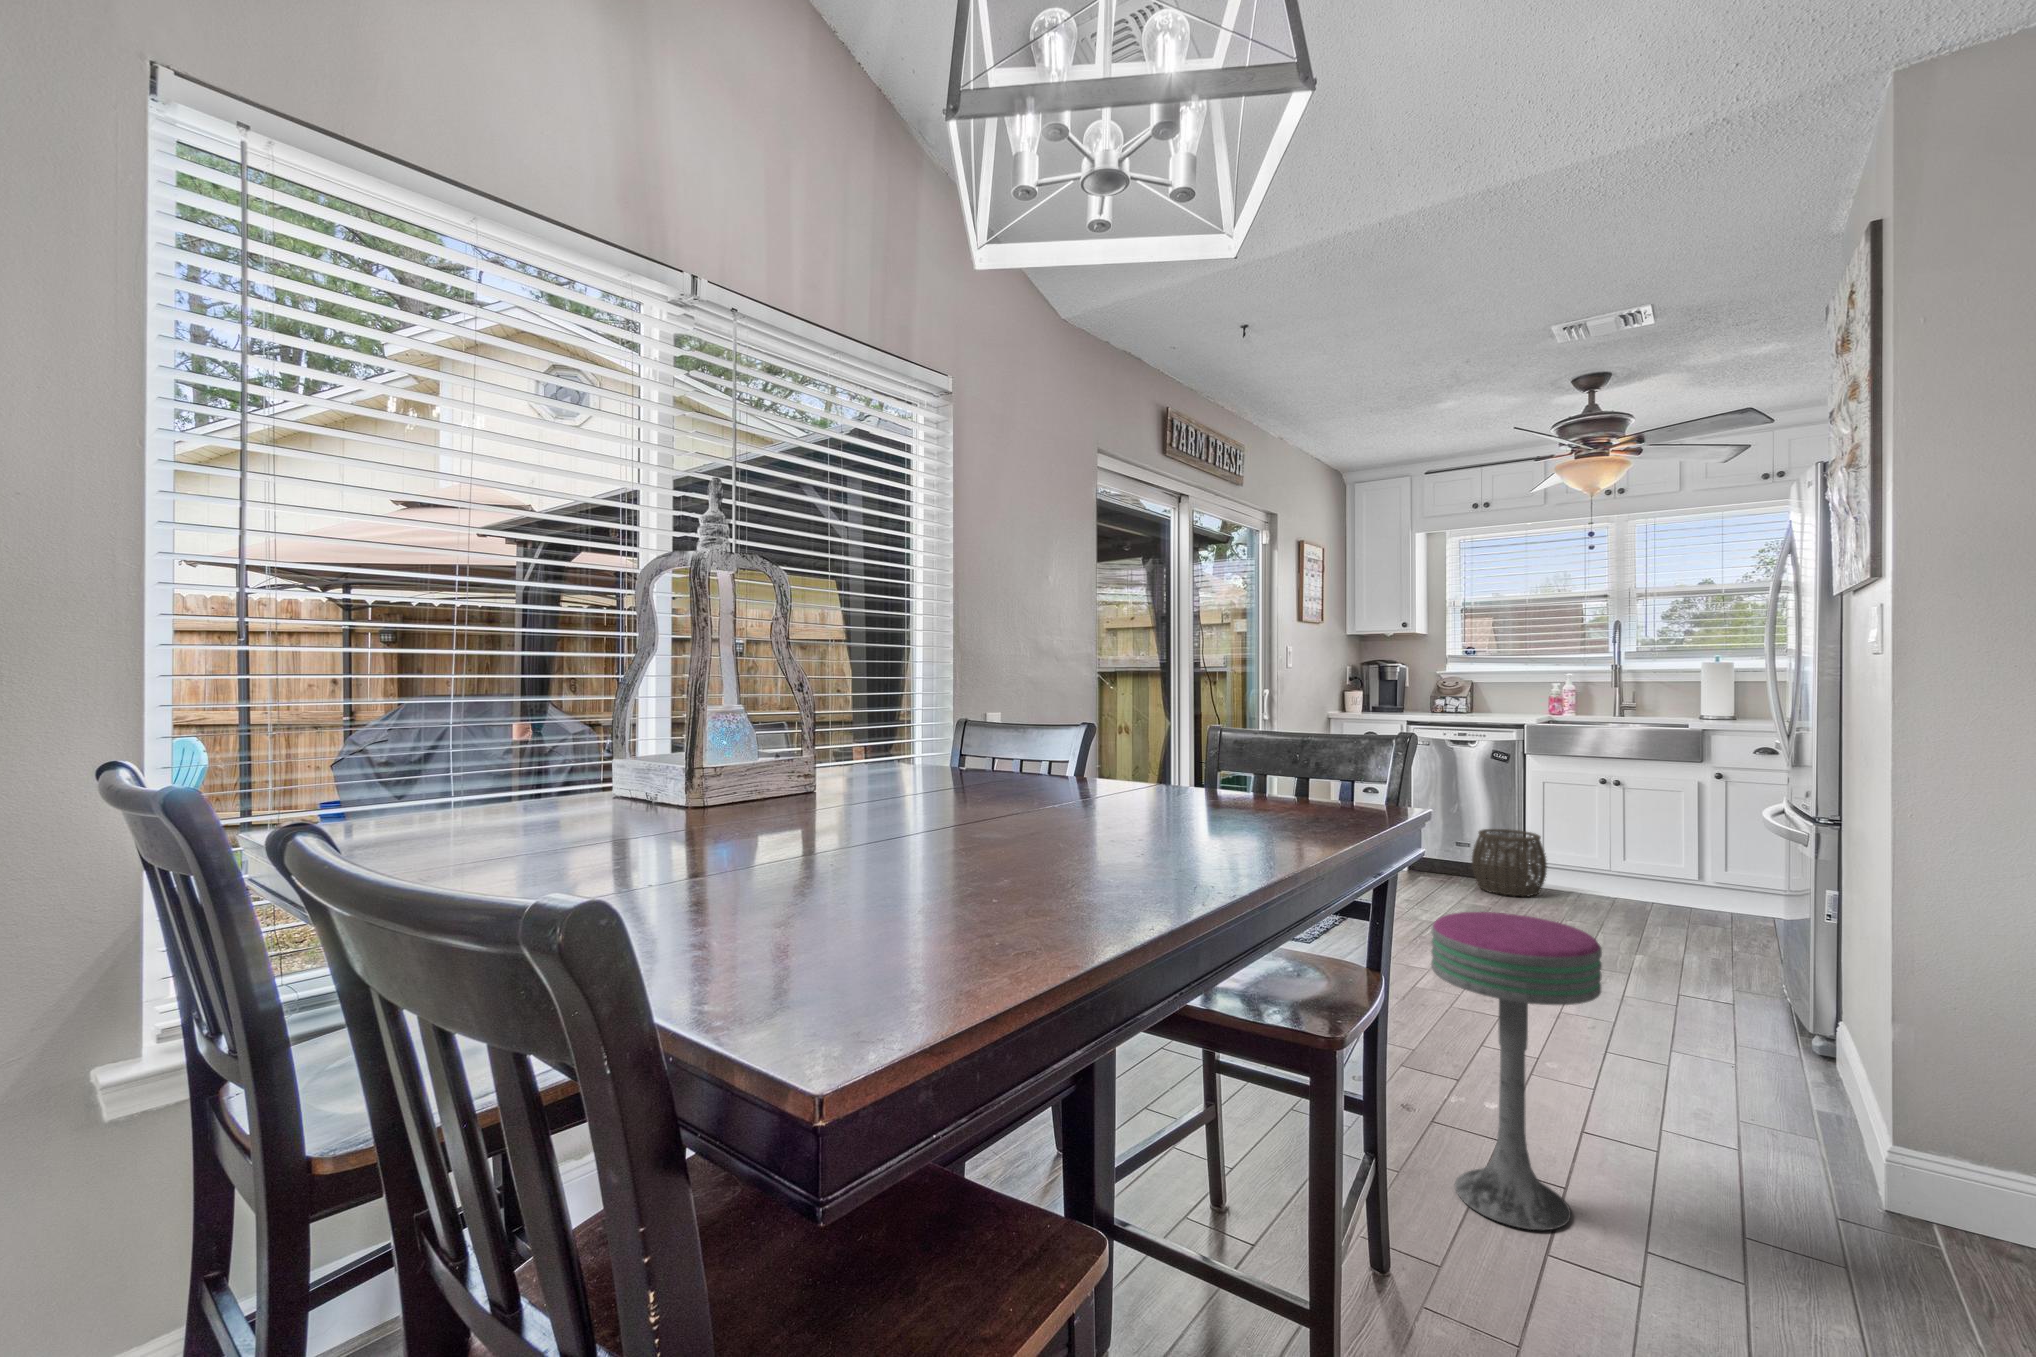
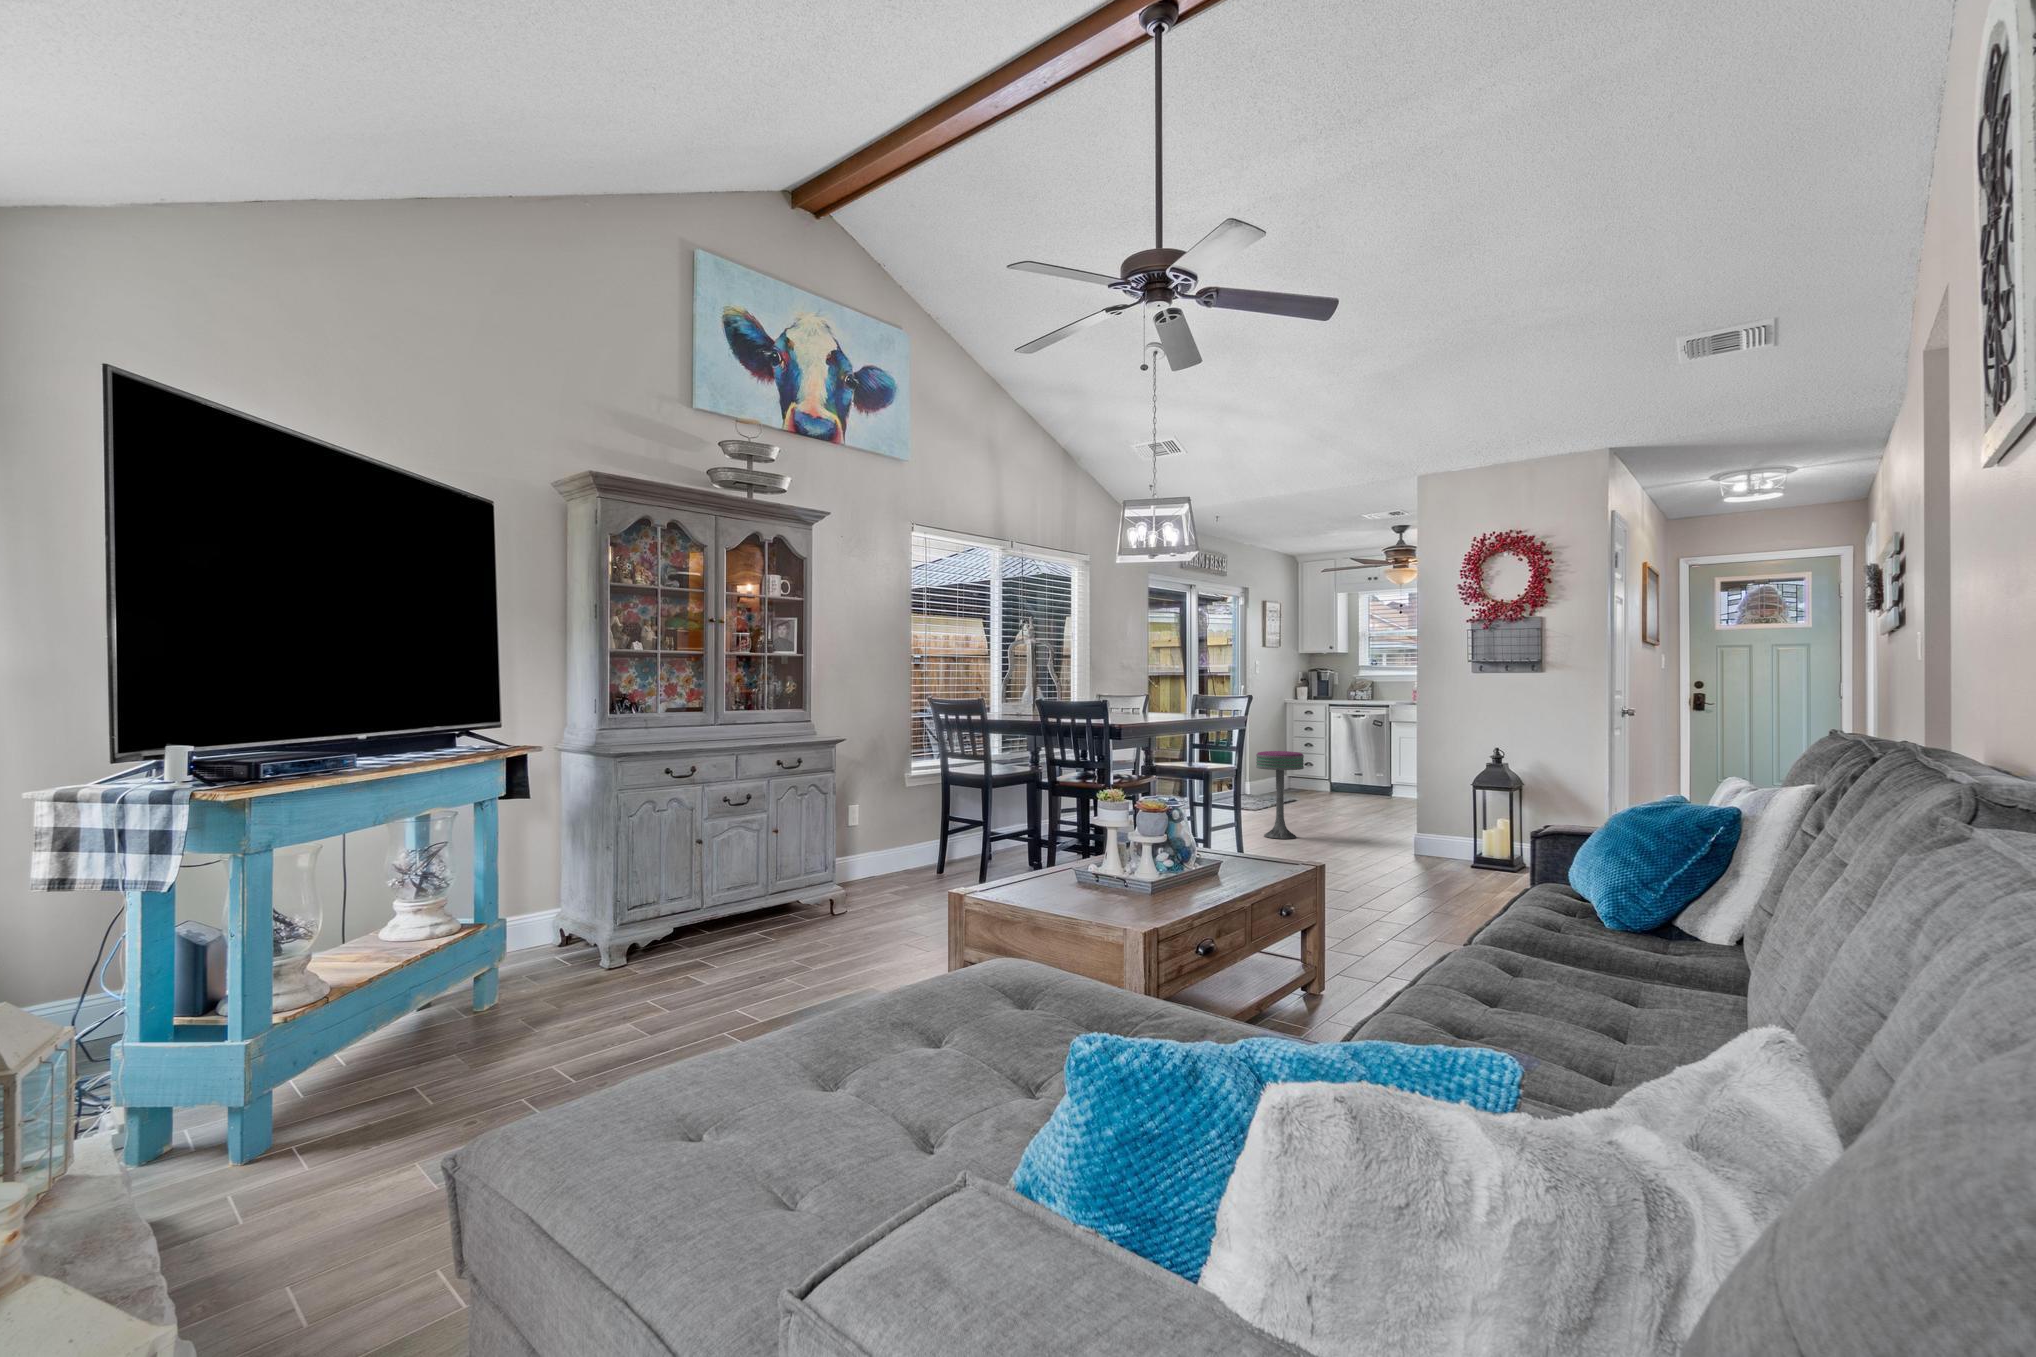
woven basket: present [1472,829,1547,896] -> none [1352,759,1391,793]

